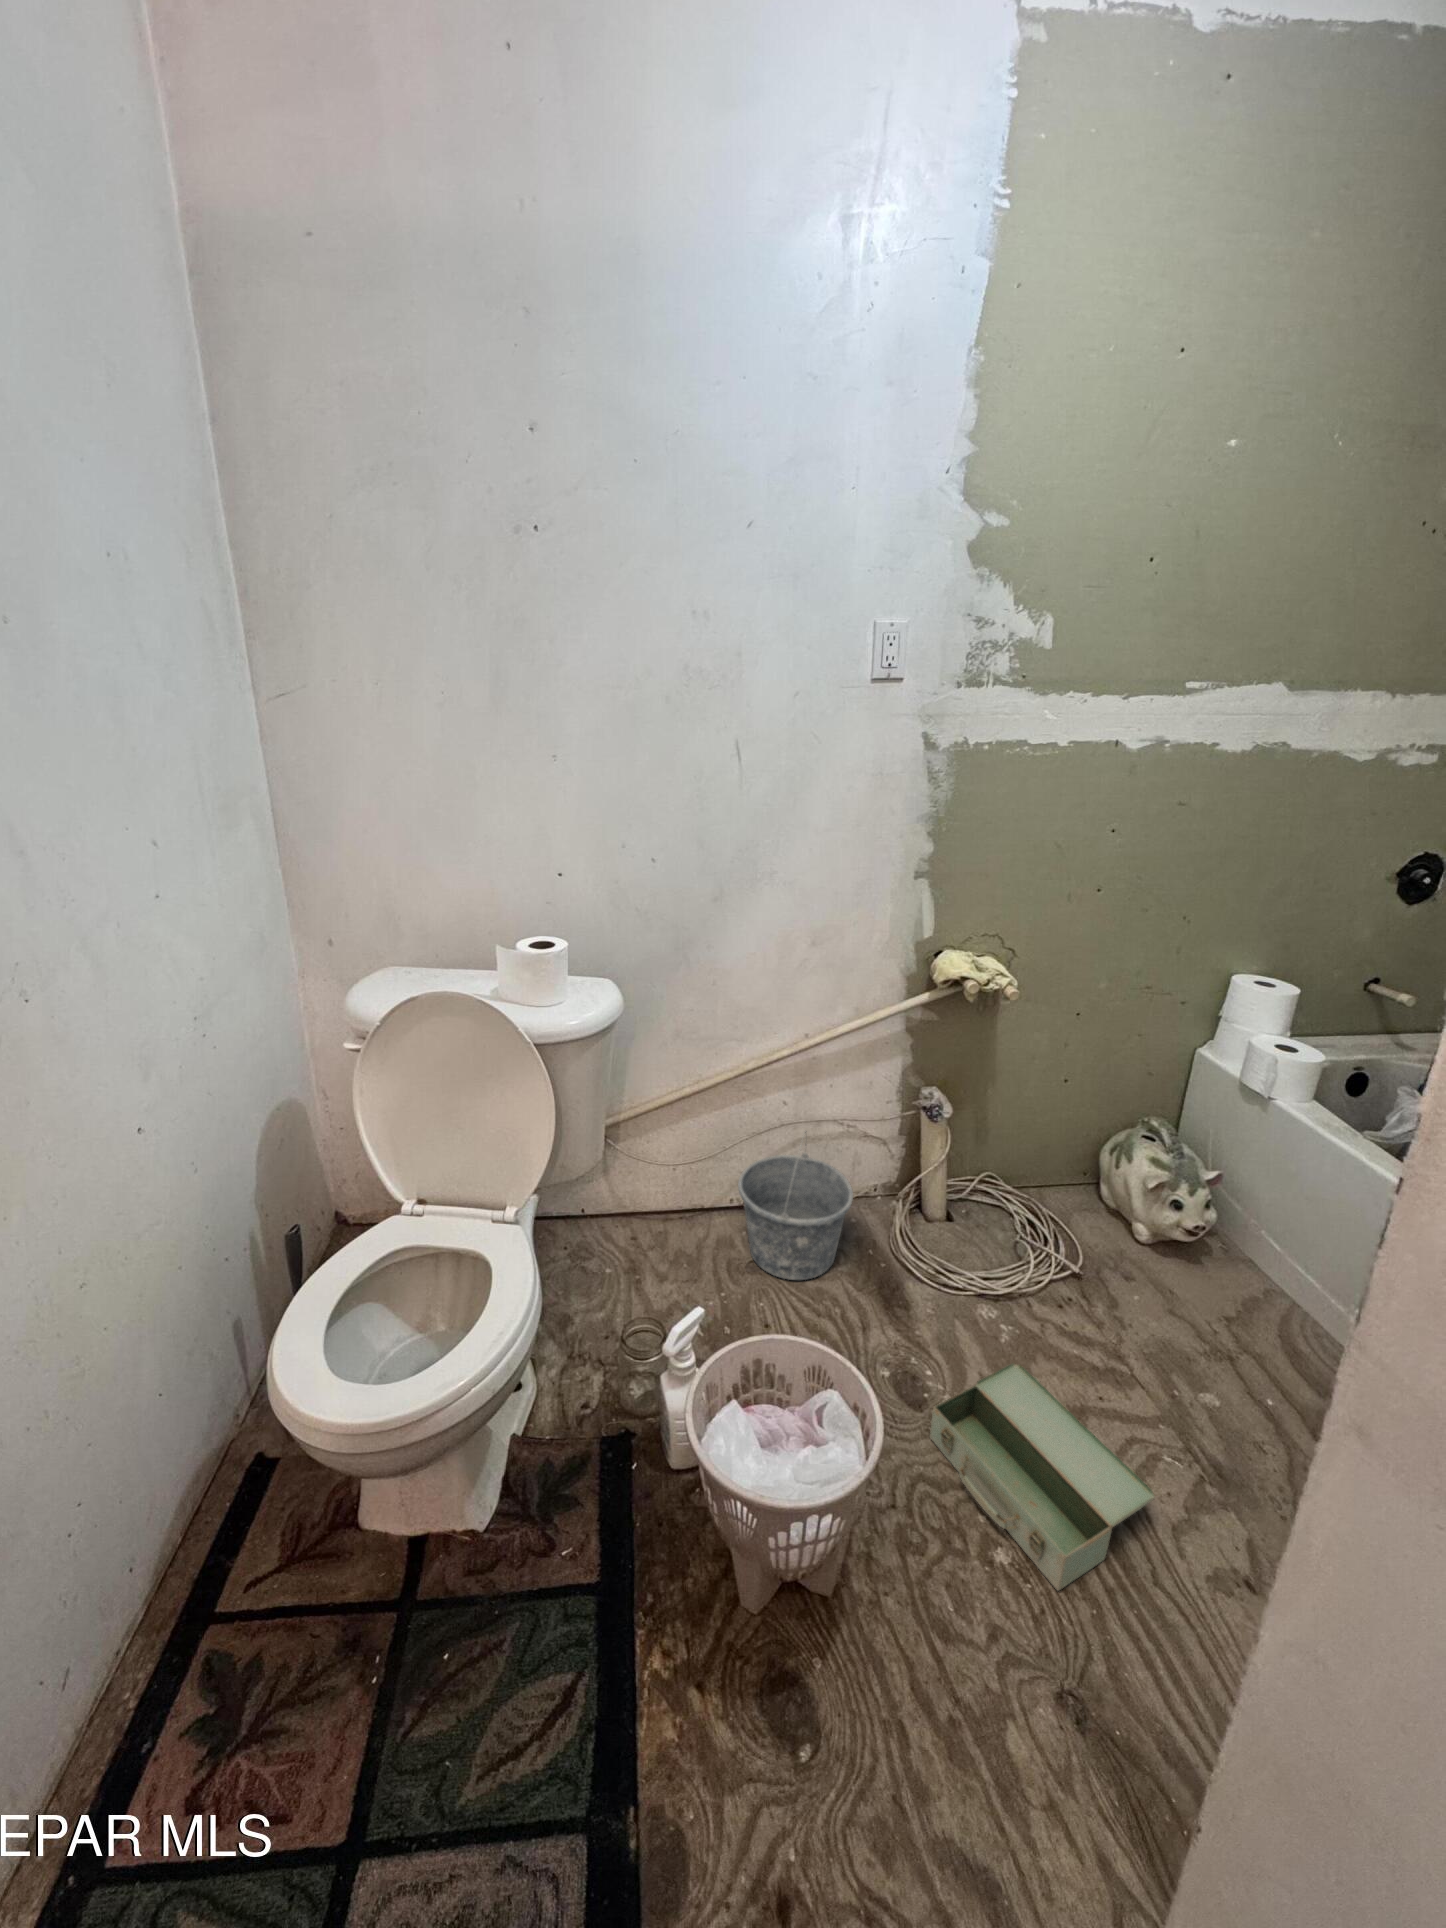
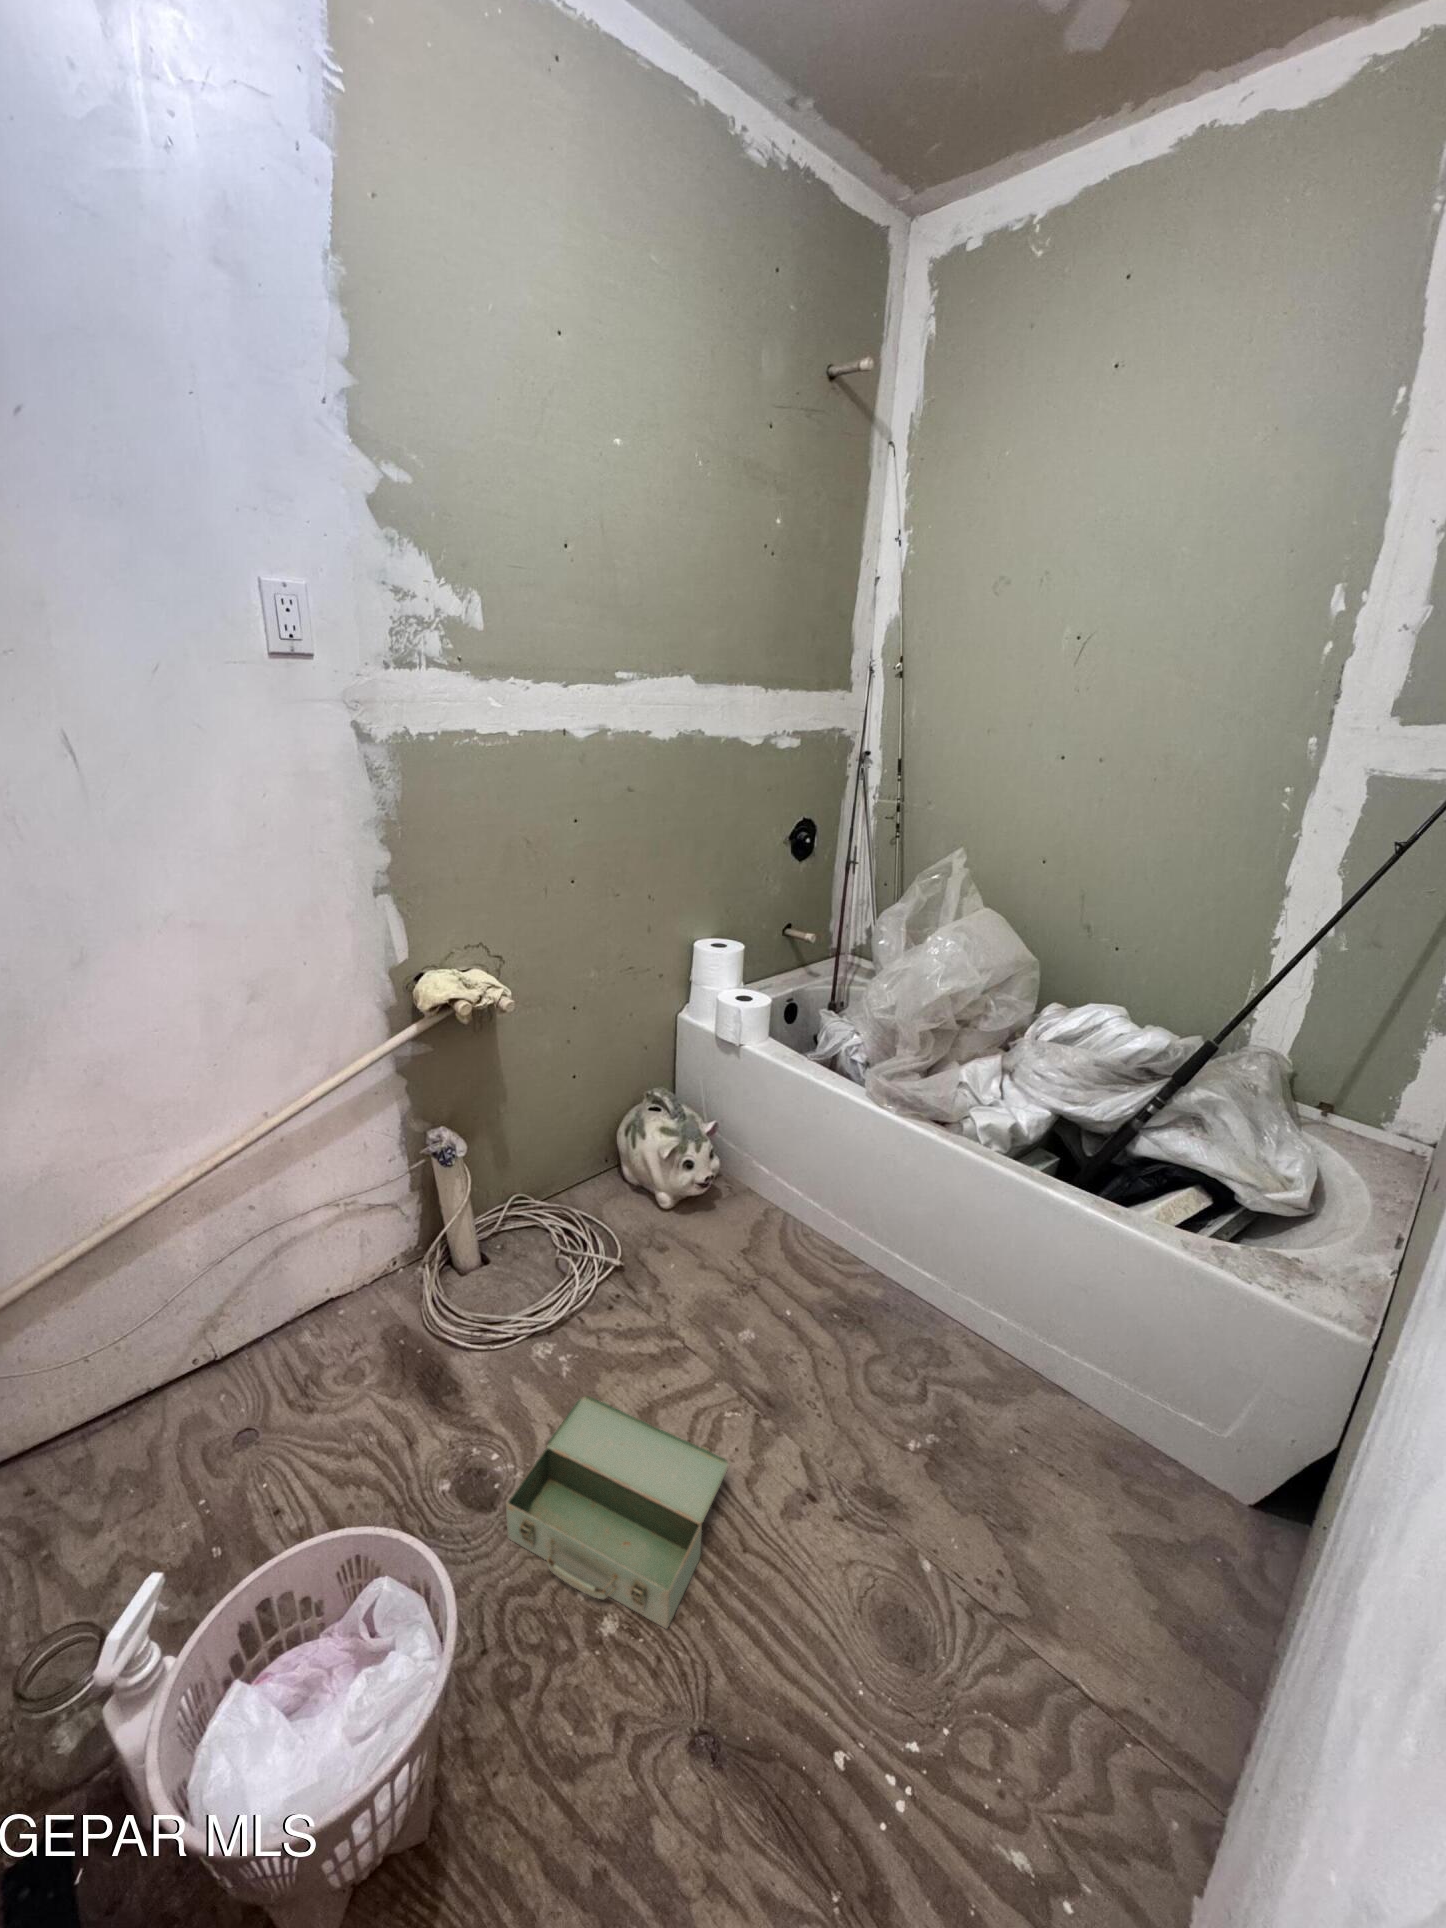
bucket: present [738,1132,853,1280] -> none [194,1234,367,1439]

